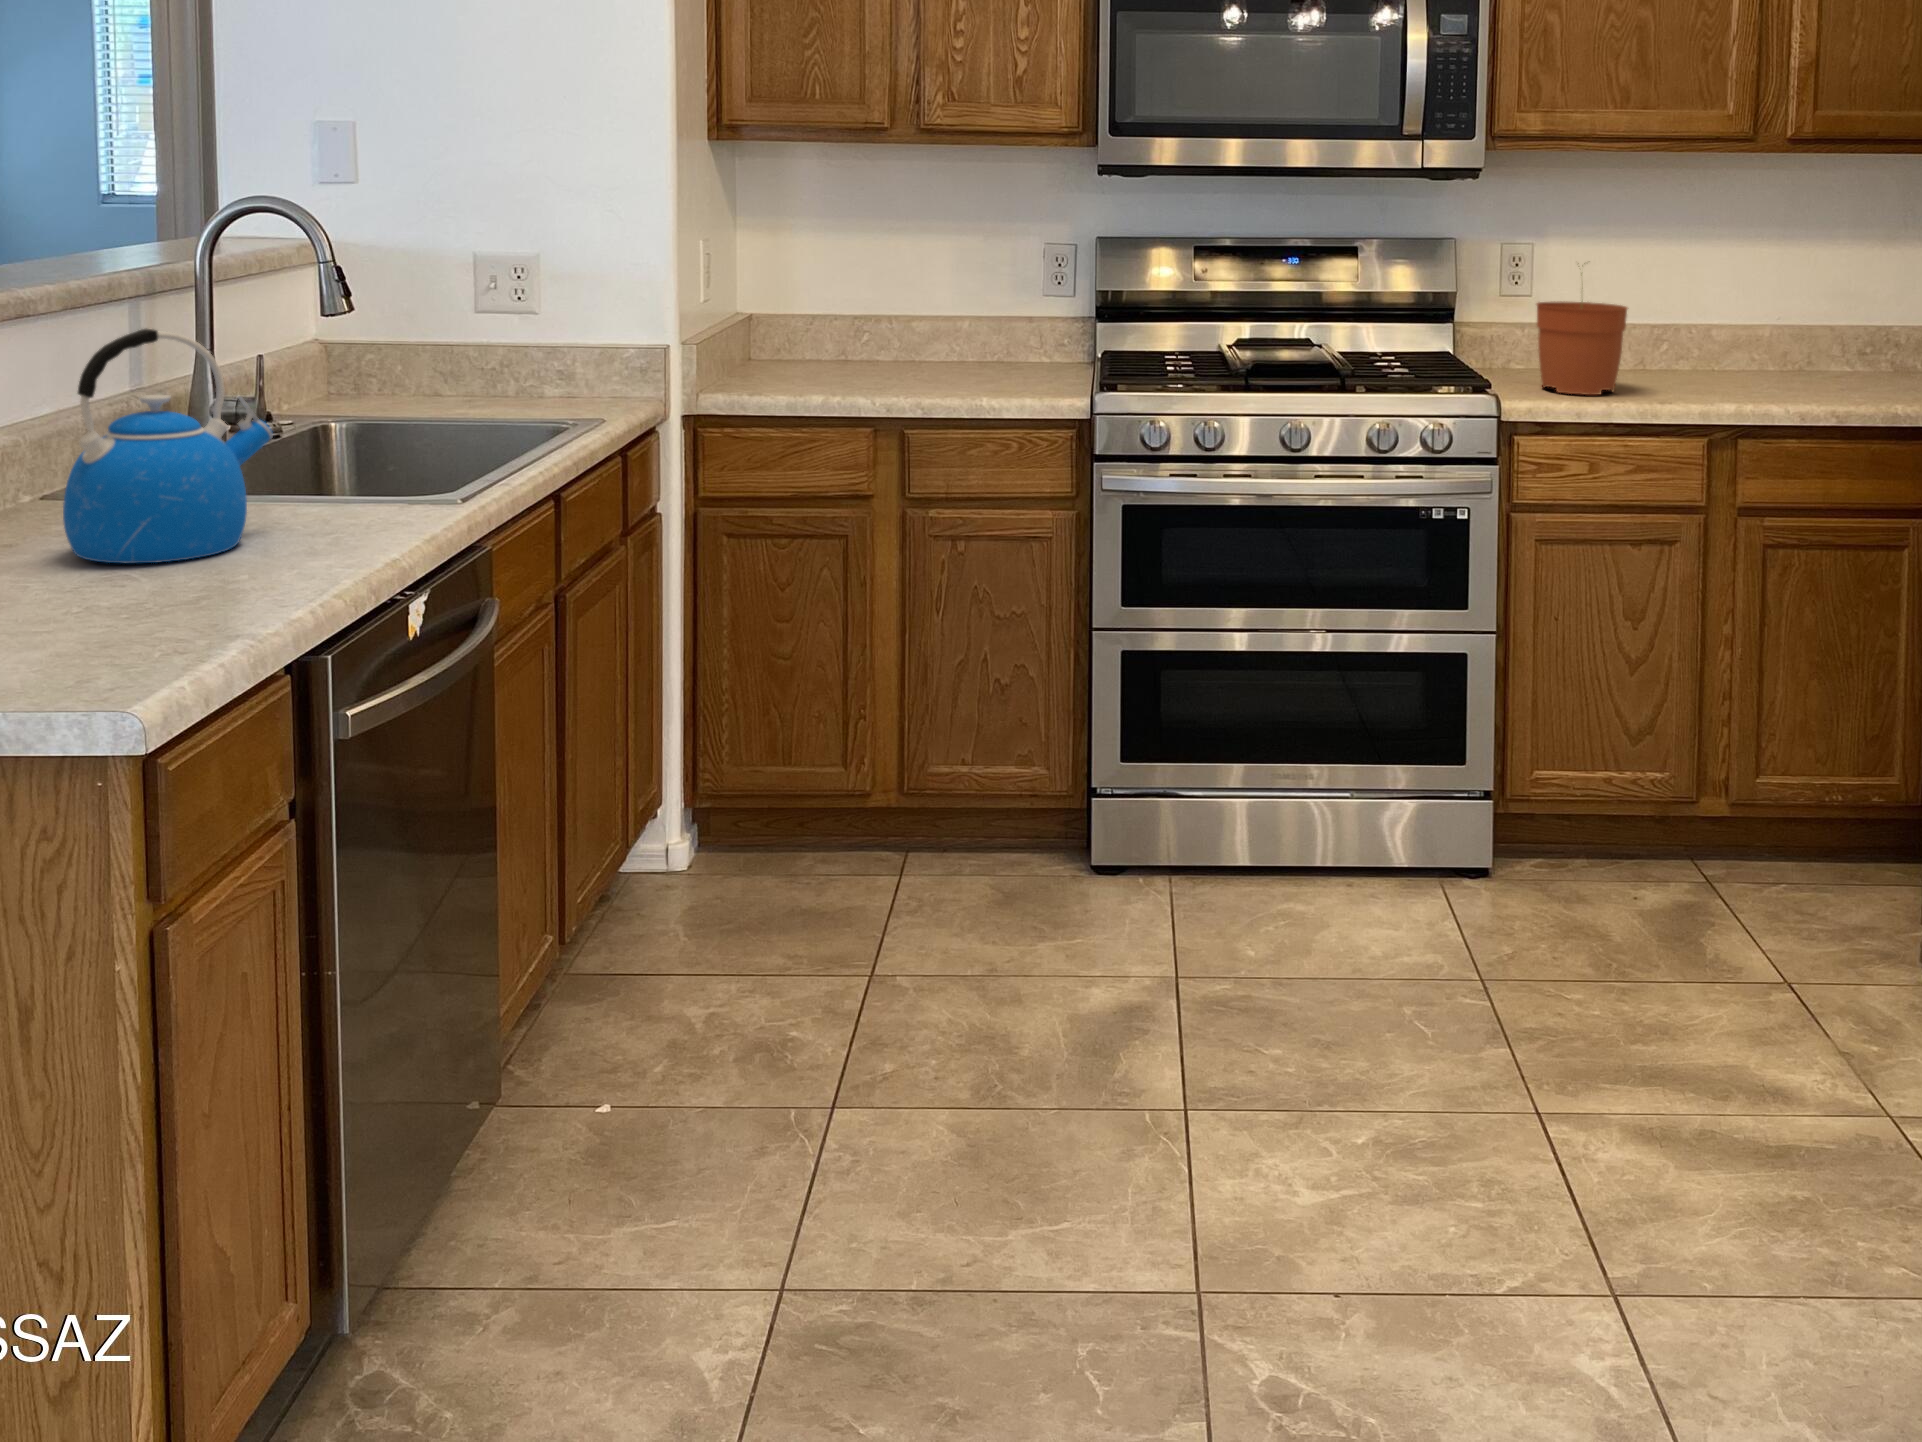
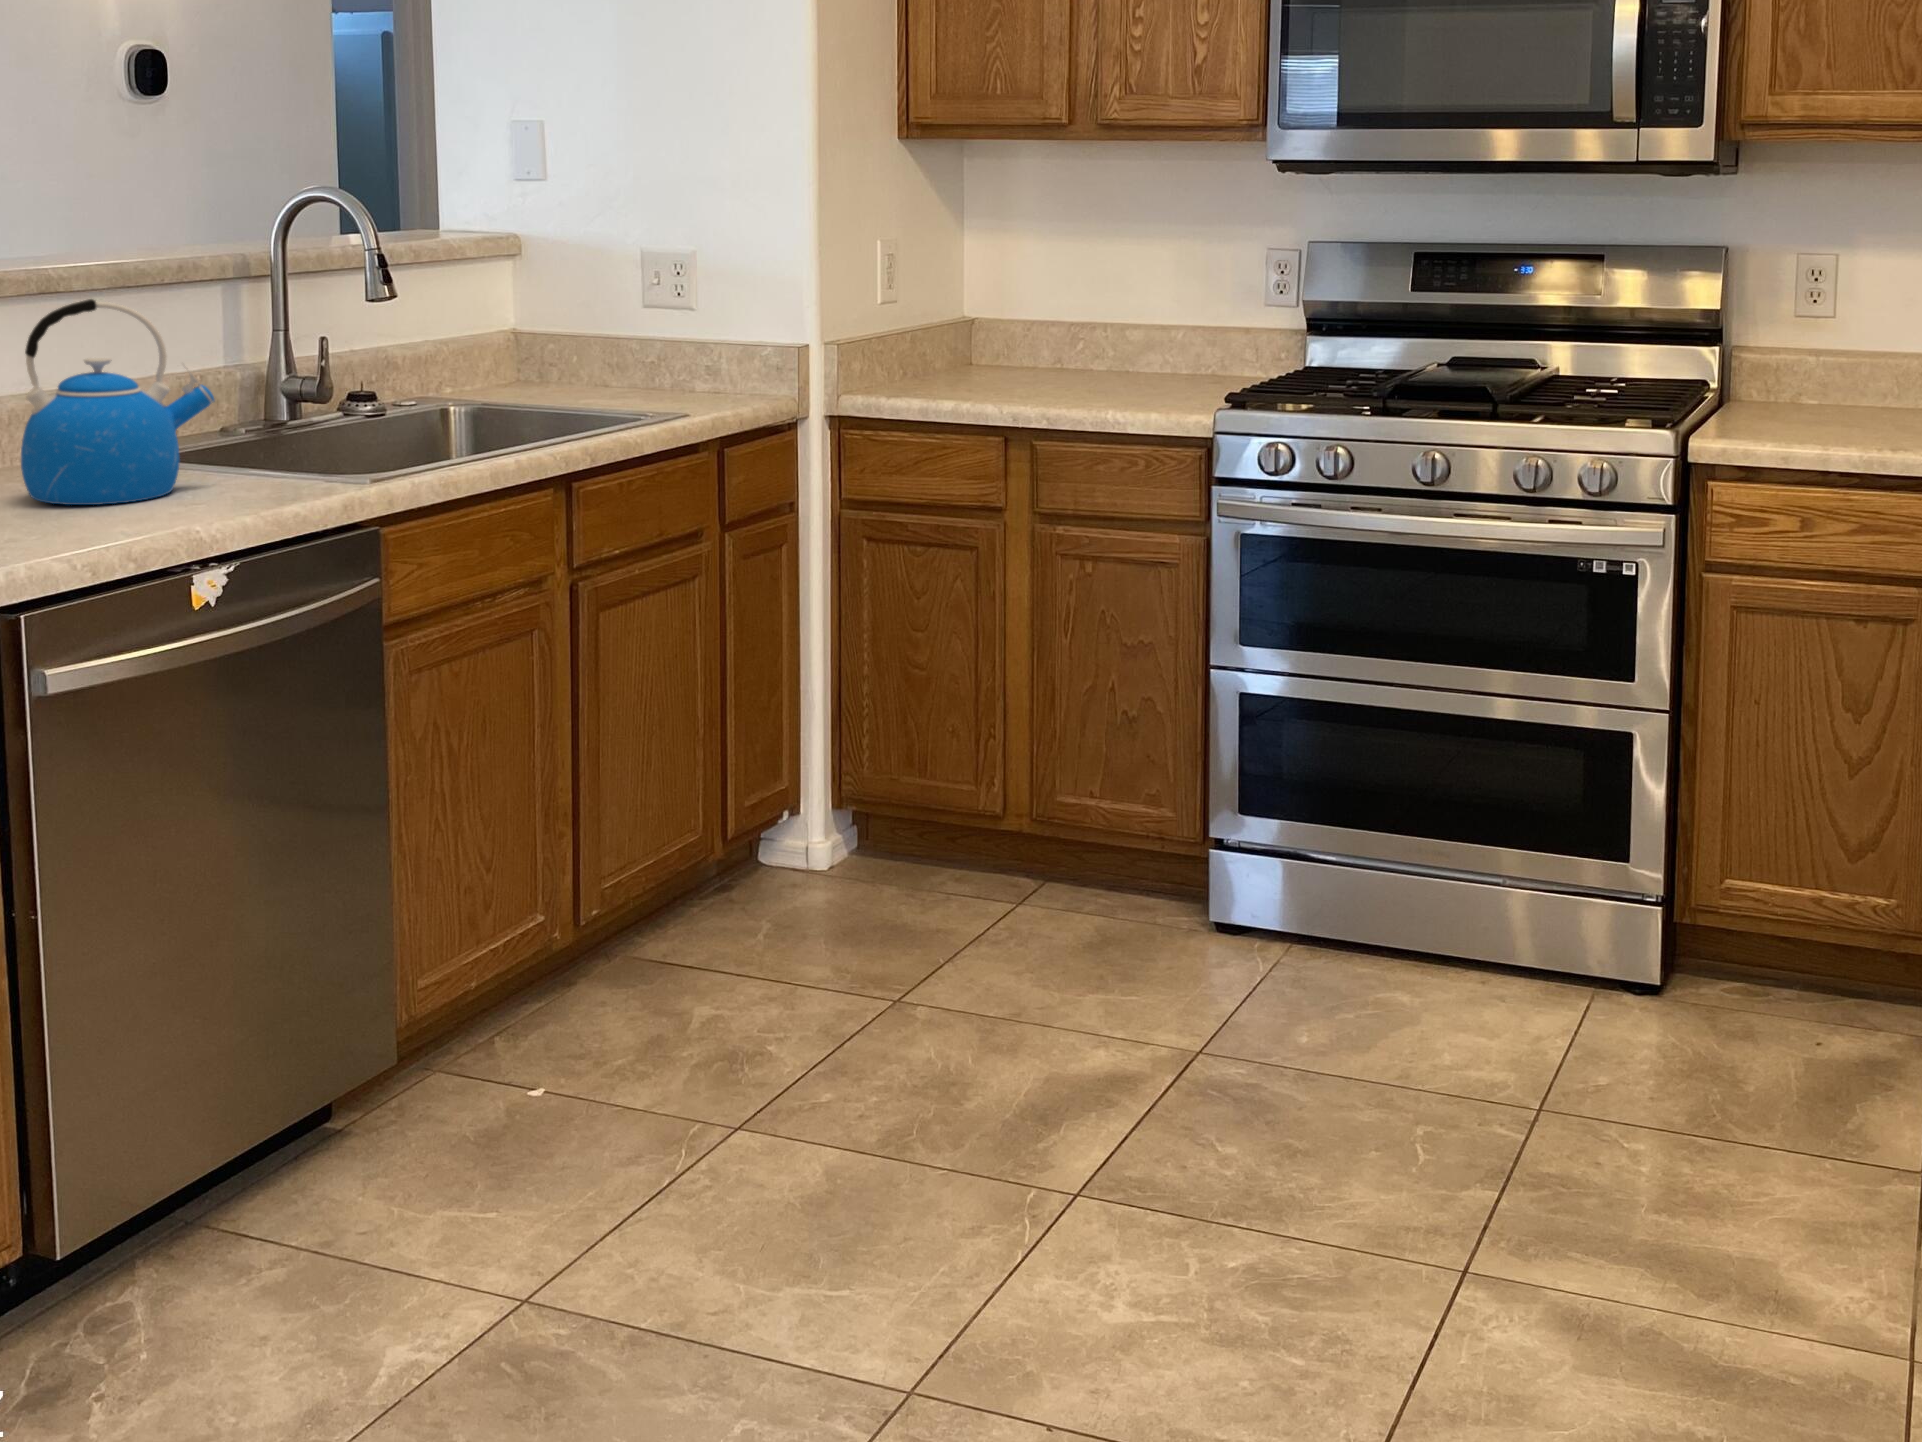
plant pot: present [1537,263,1627,395] -> none [1764,277,1881,439]

